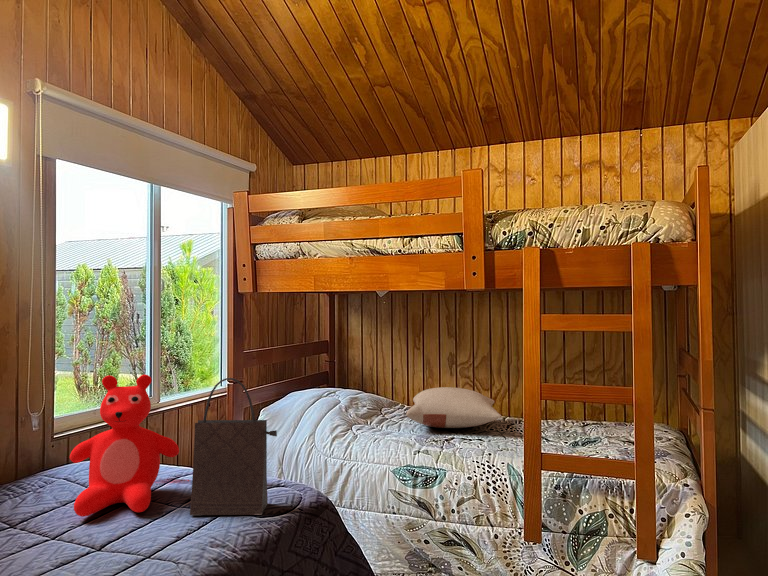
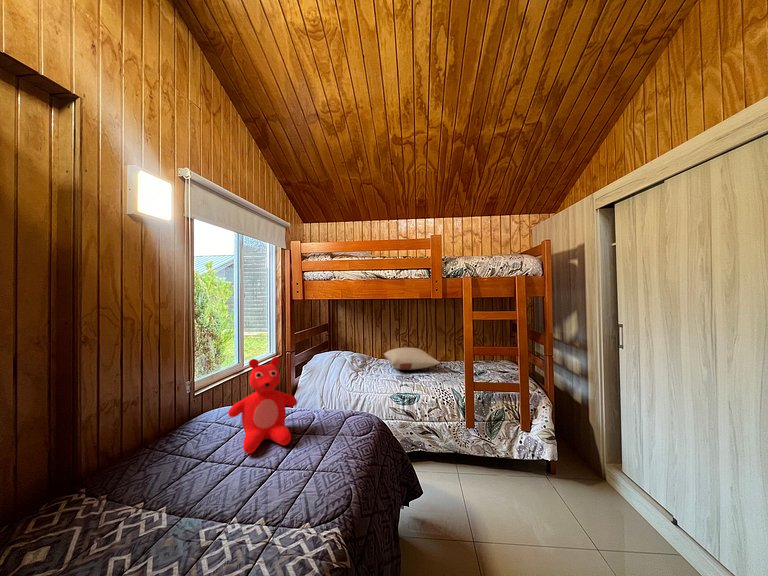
handbag: present [190,378,277,515] -> none [318,358,366,443]

